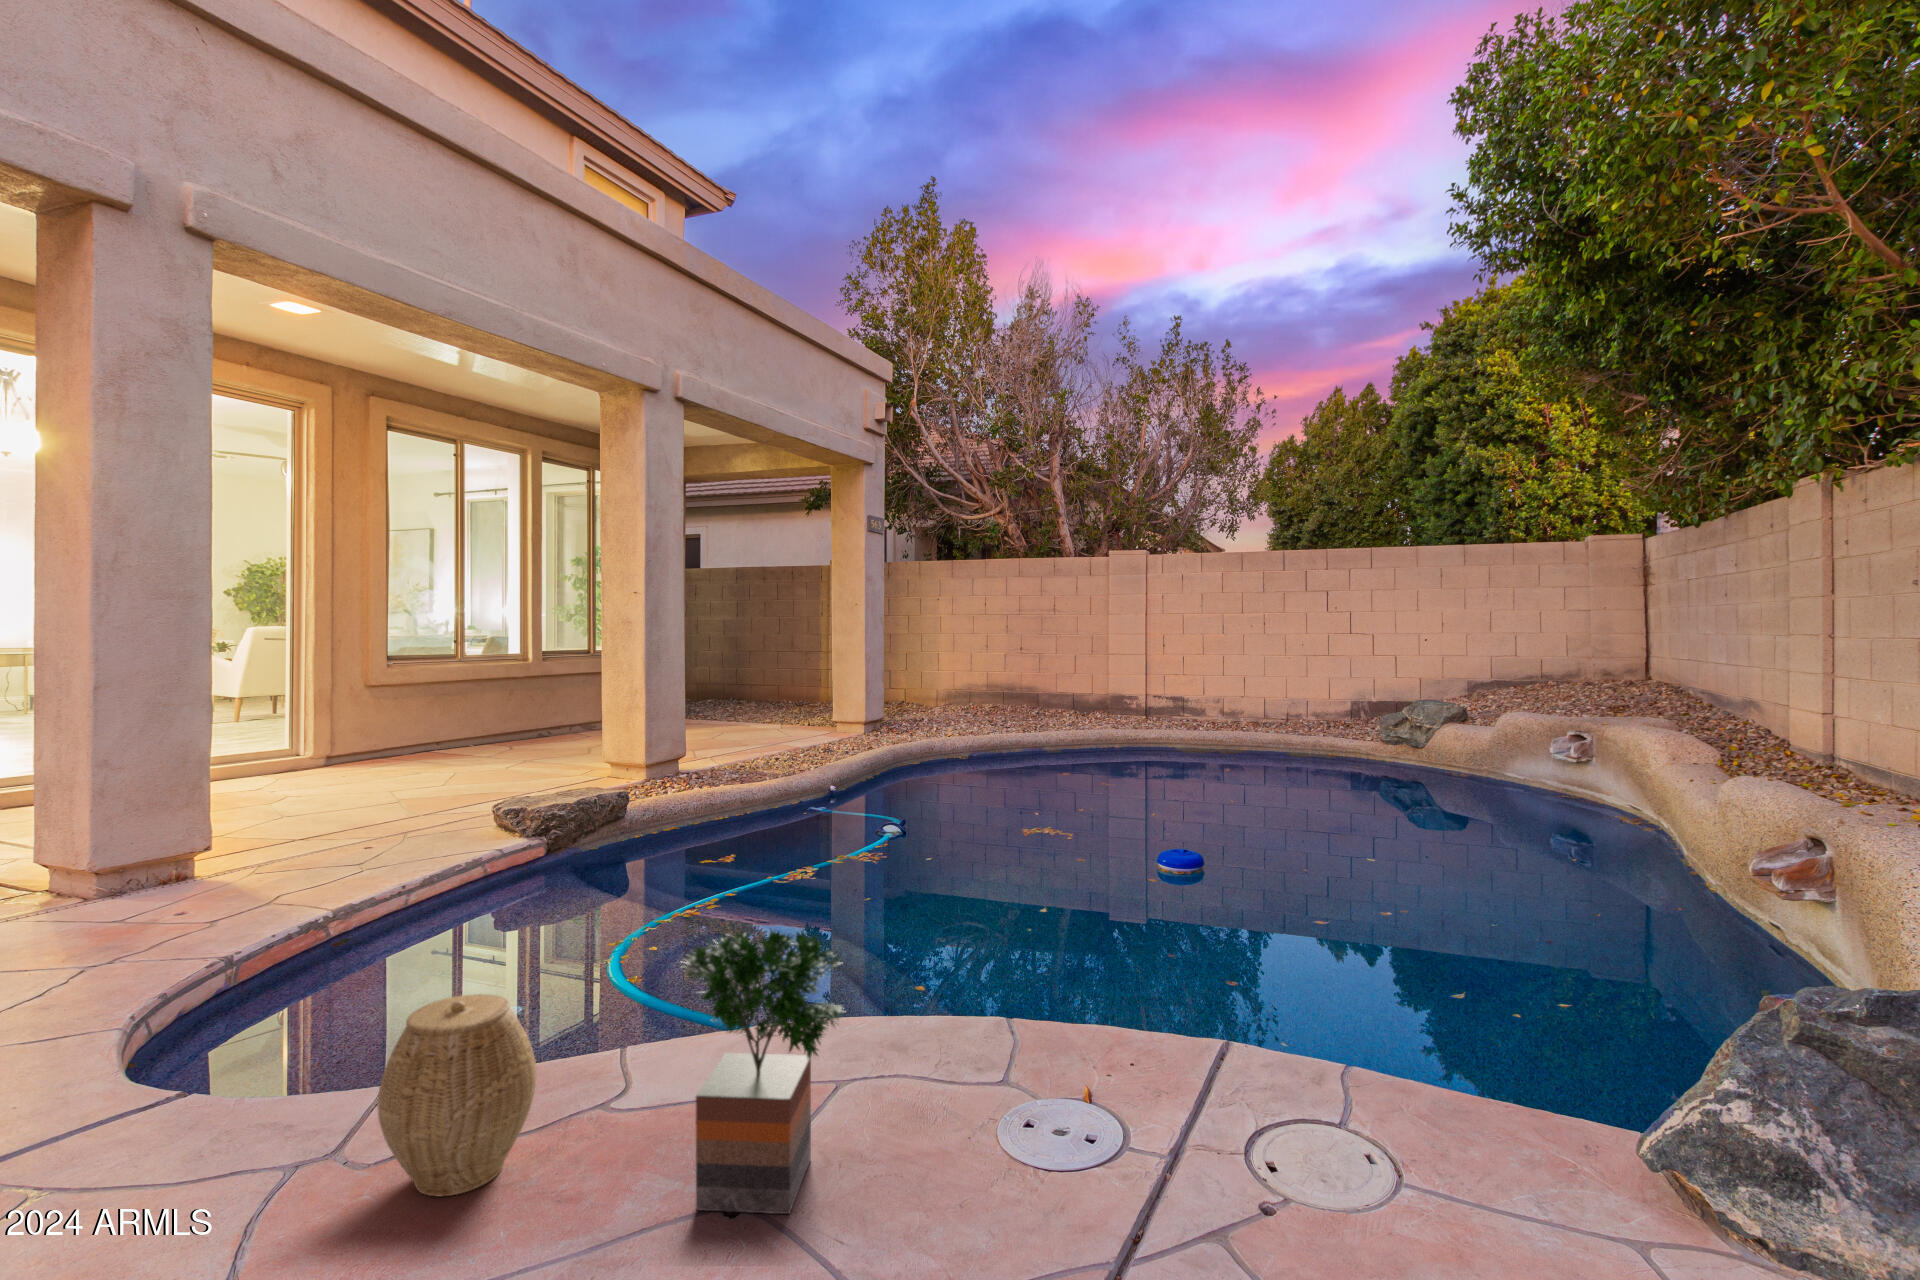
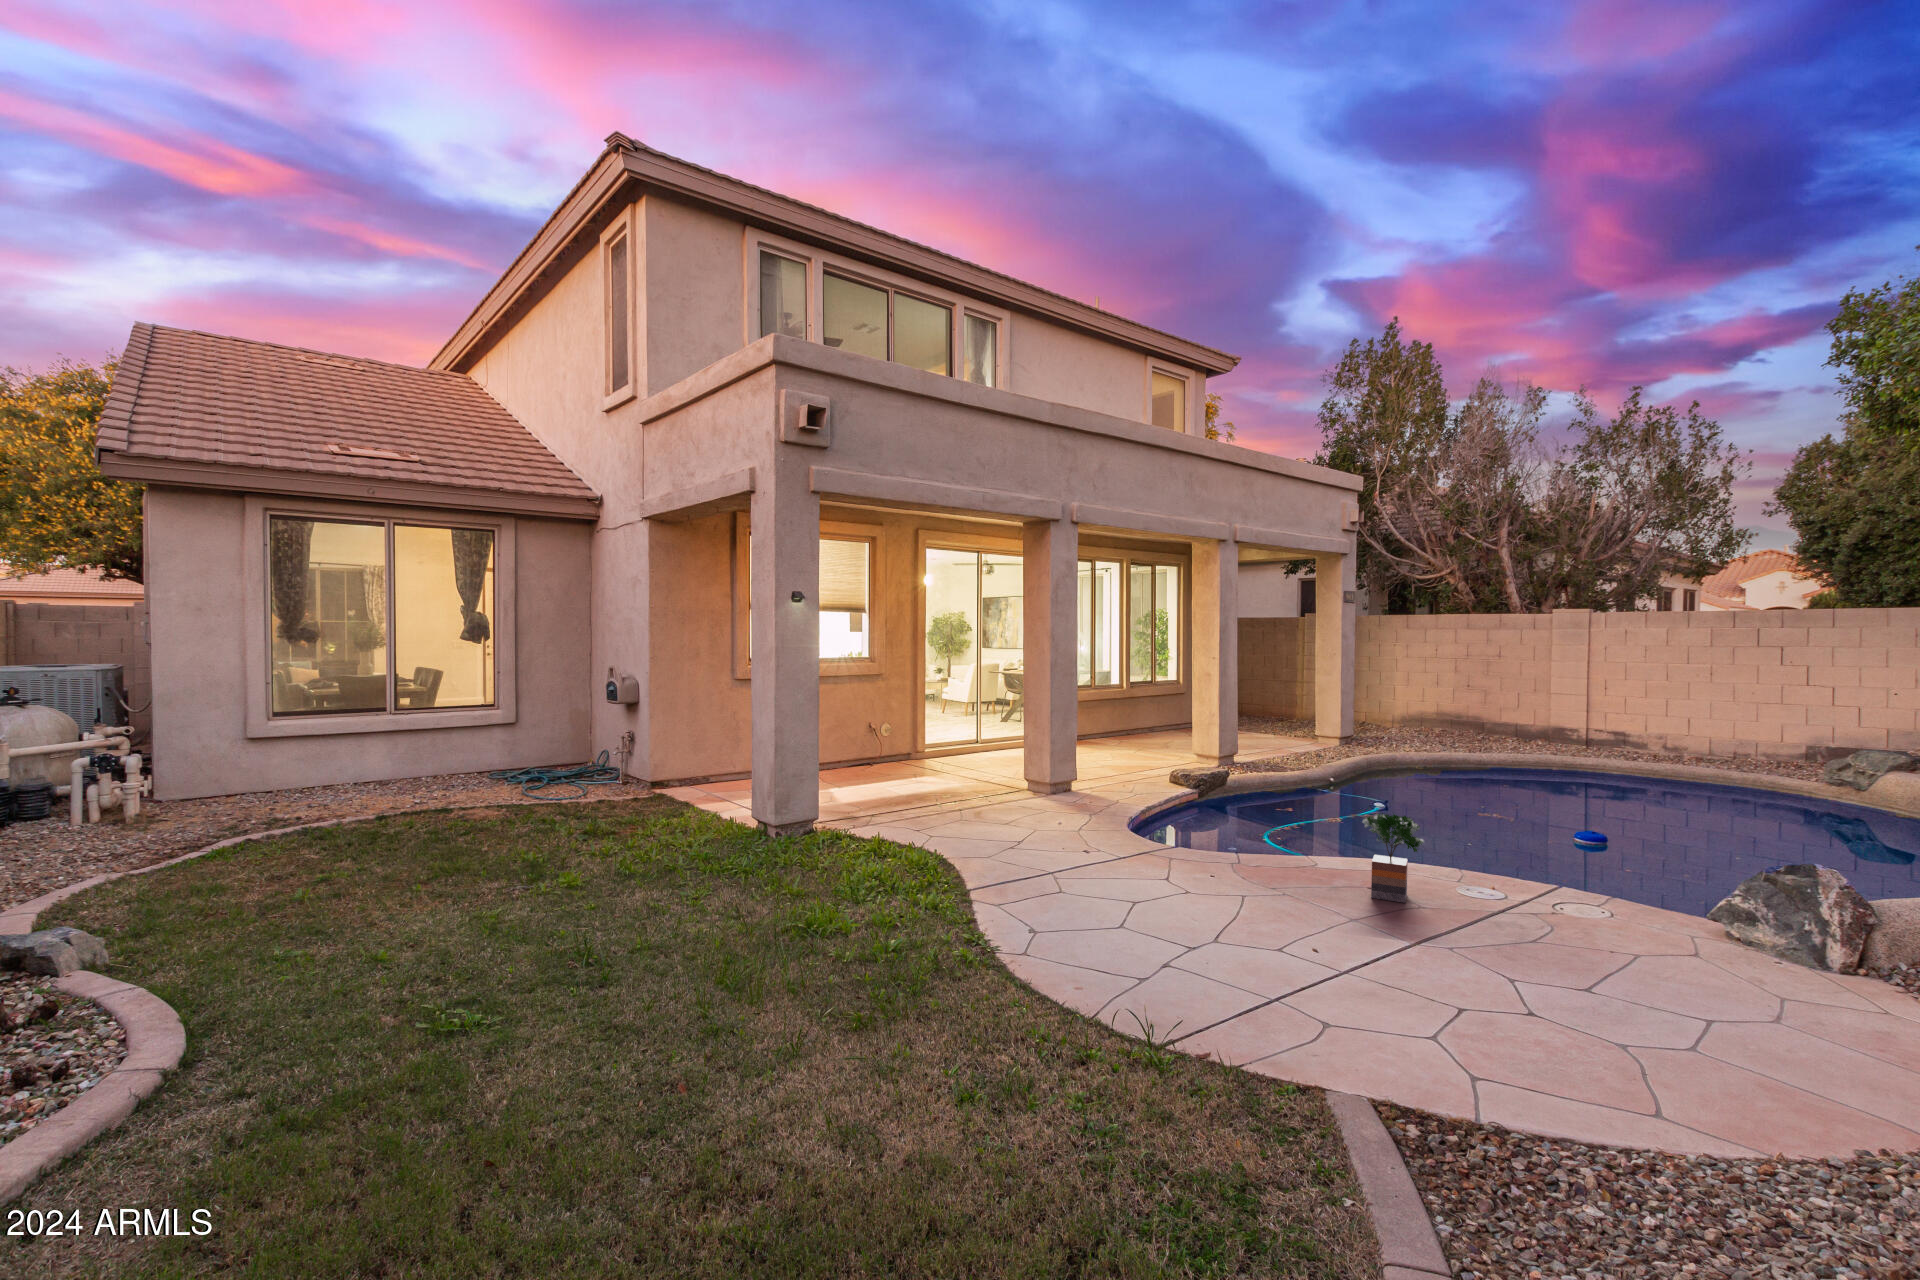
woven basket: present [377,994,537,1196] -> none [1259,826,1307,884]

